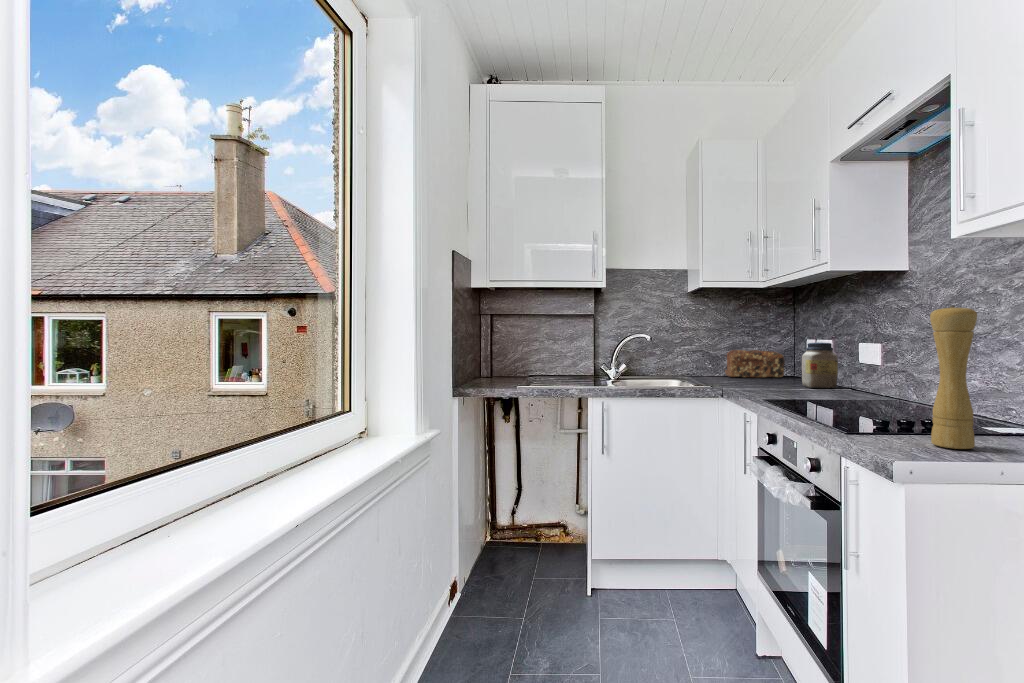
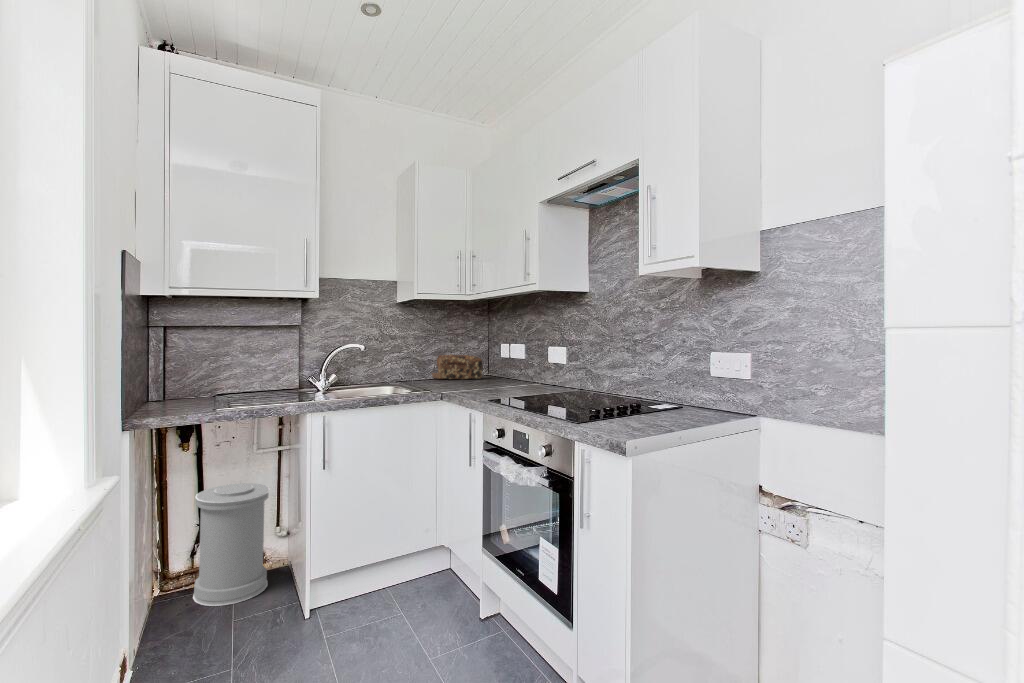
pepper mill: present [930,305,977,449] -> none [643,315,673,425]
jar: present [802,342,838,388] -> none [504,347,531,387]
trash can: none [511,462,566,562] -> present [193,483,270,606]

